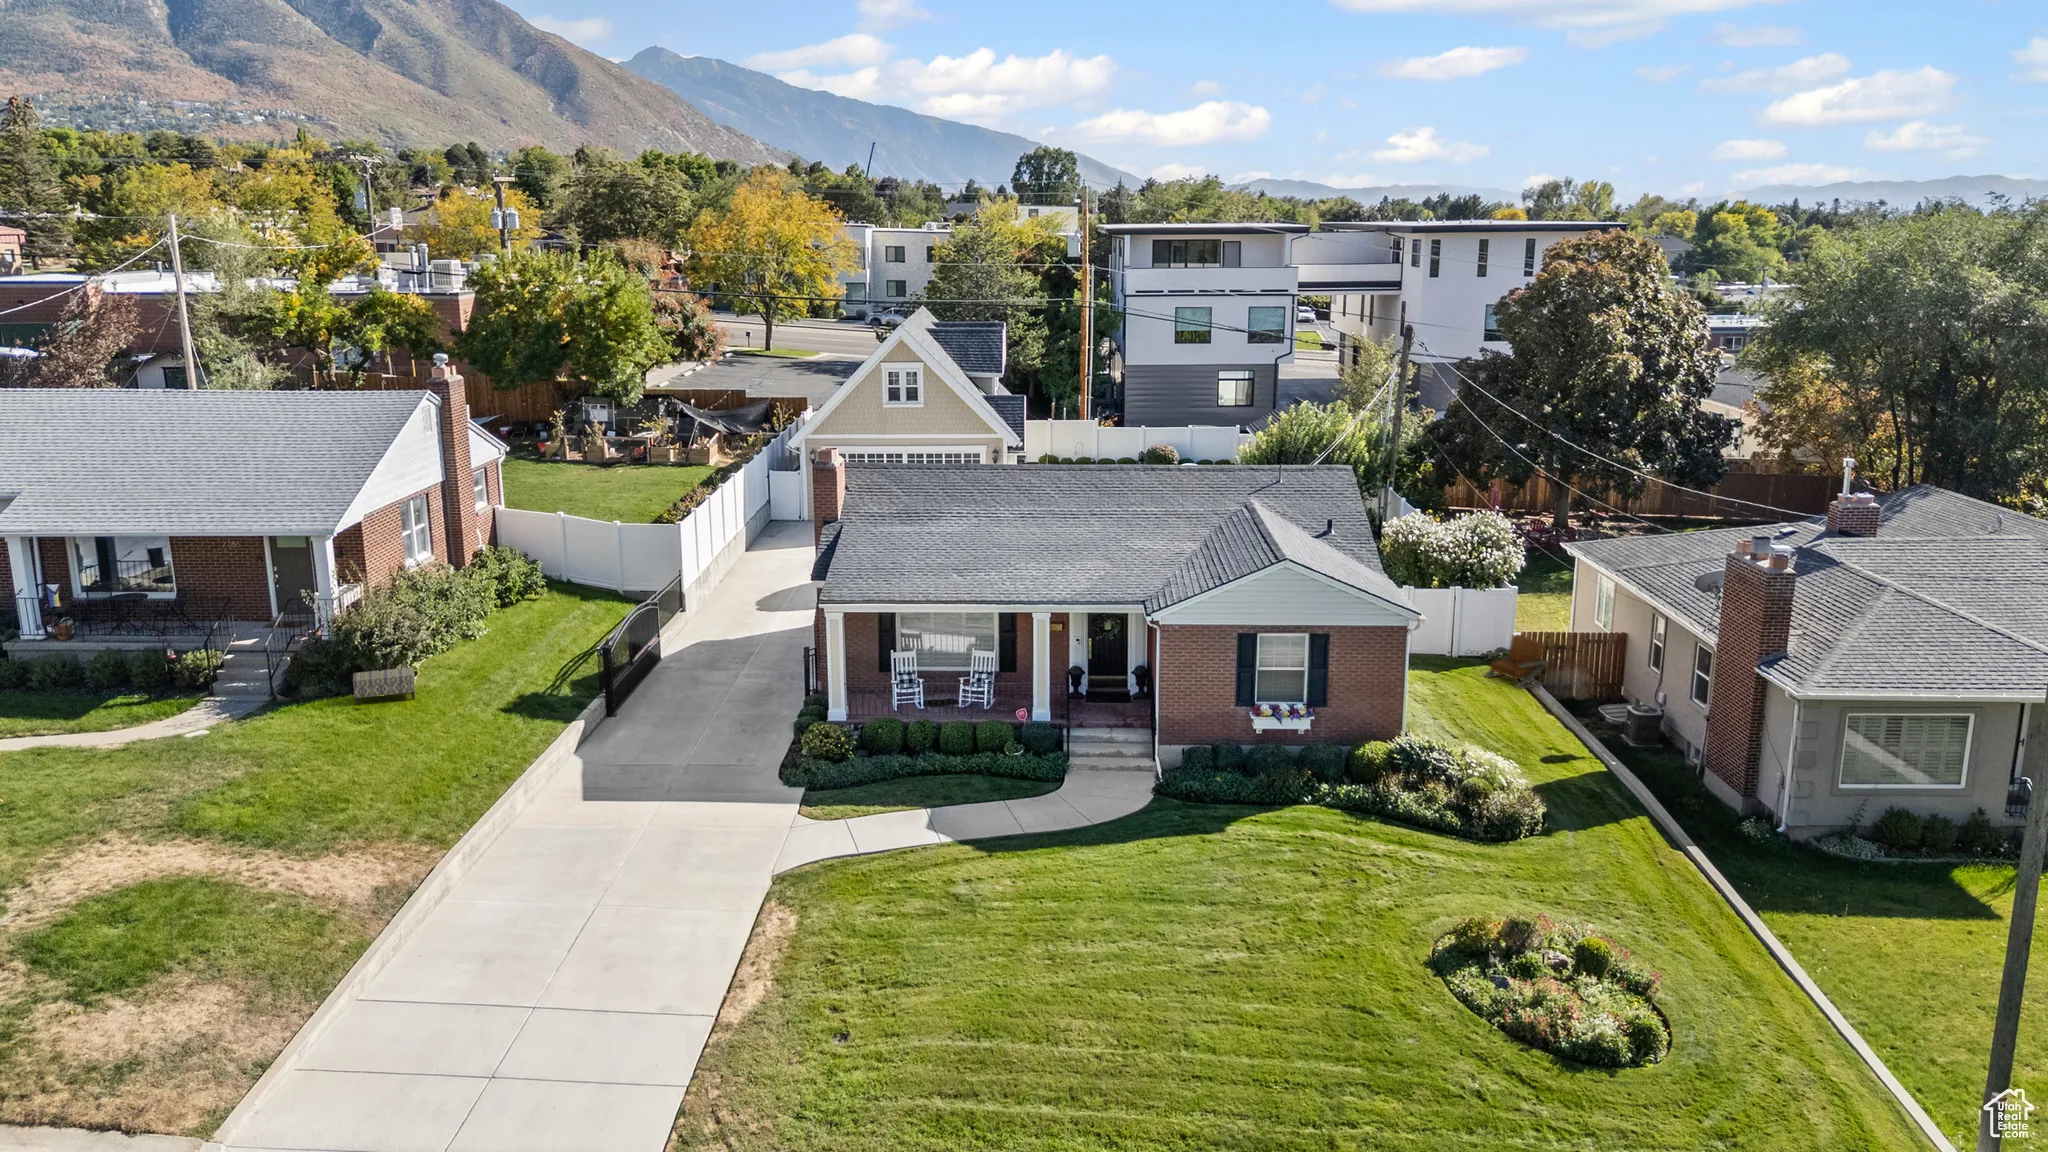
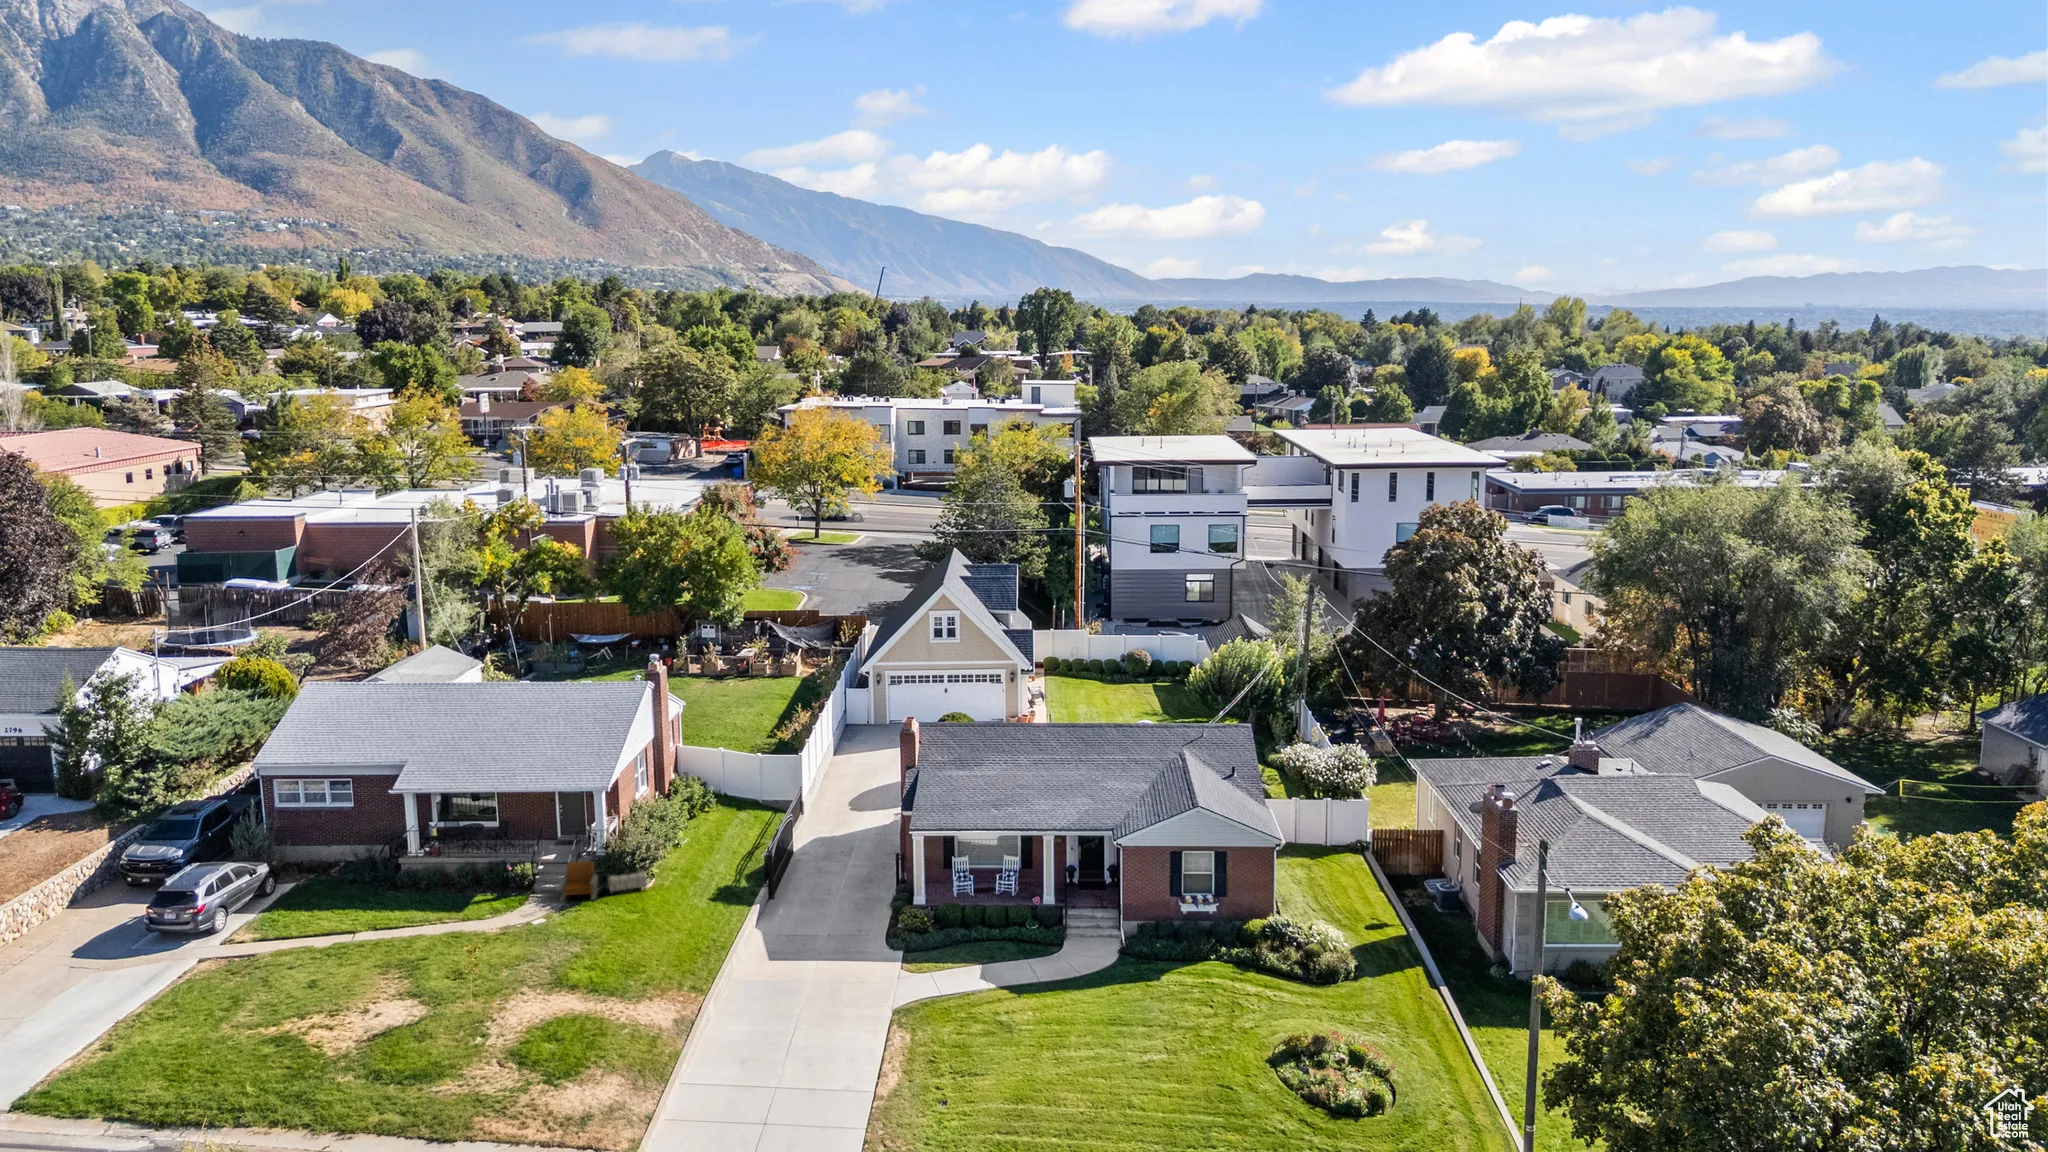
lounge chair: present [1485,635,1548,689] -> present [559,861,599,901]

